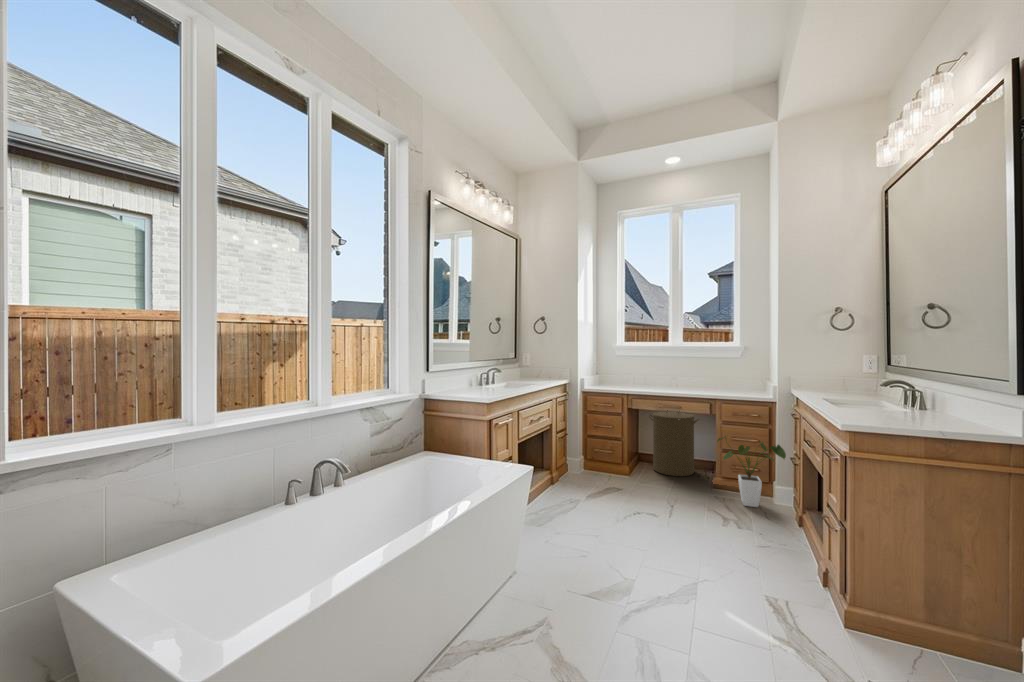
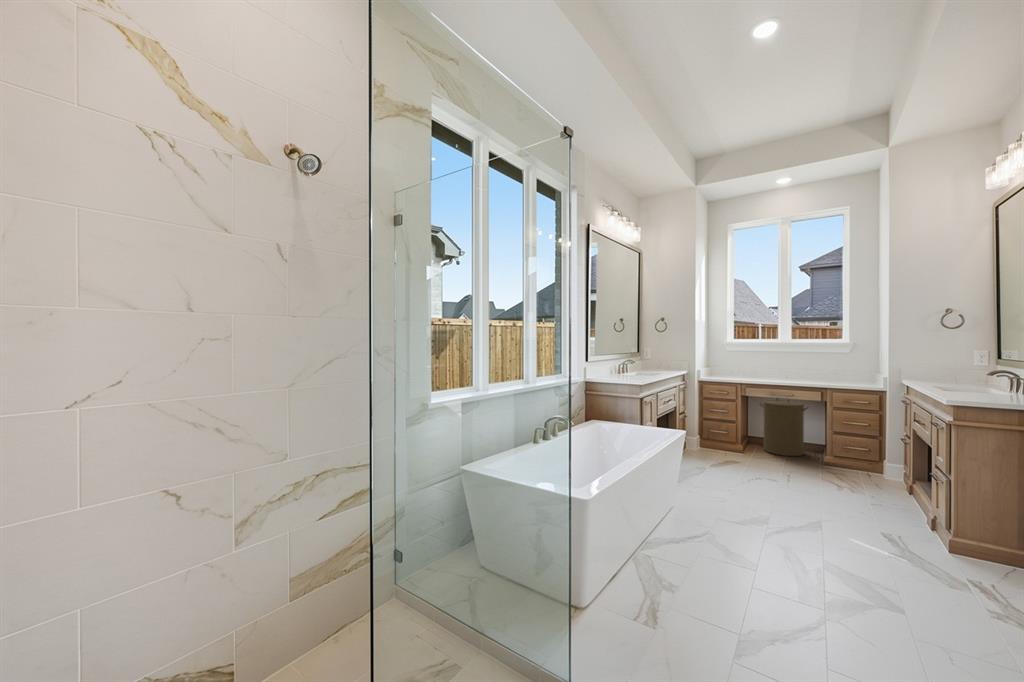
house plant: present [717,436,786,507] -> none [829,419,896,480]

